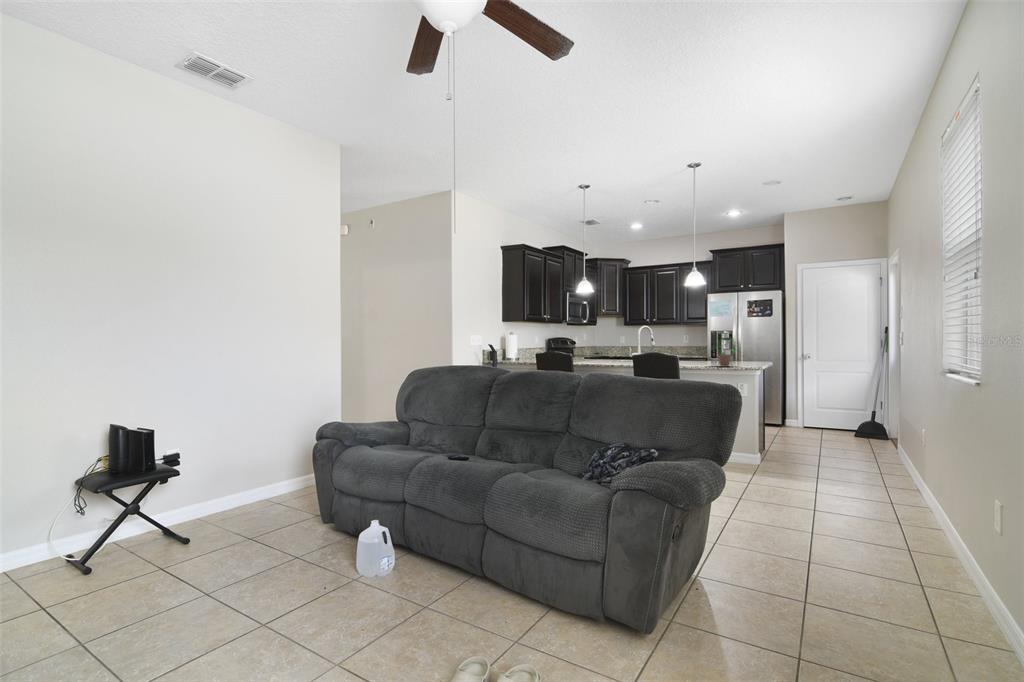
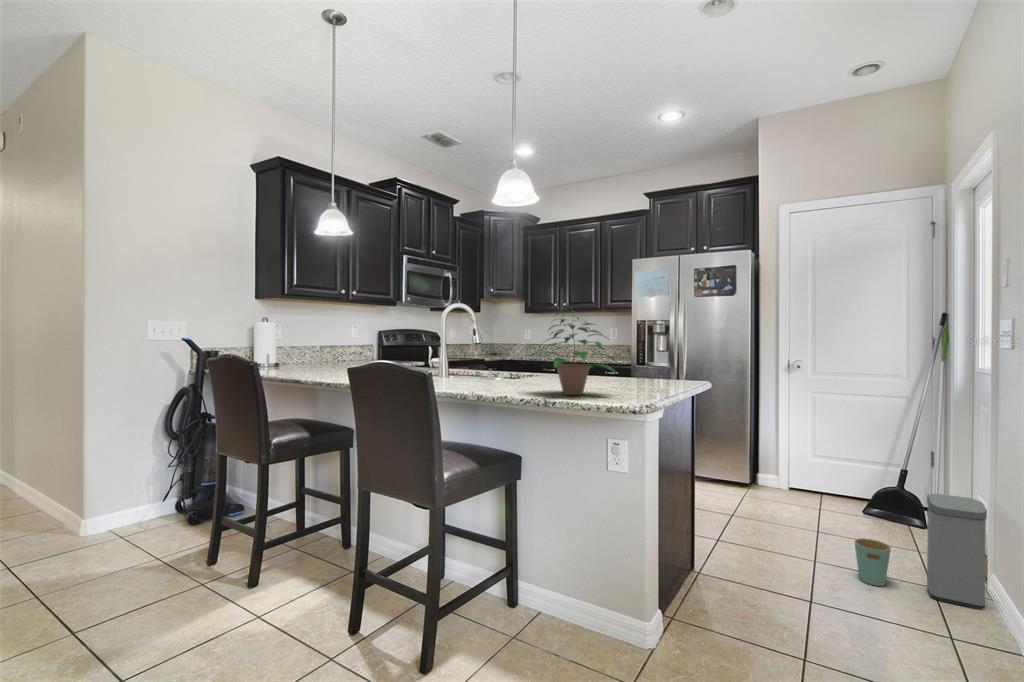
trash can: none [840,411,896,458] -> present [854,494,987,609]

